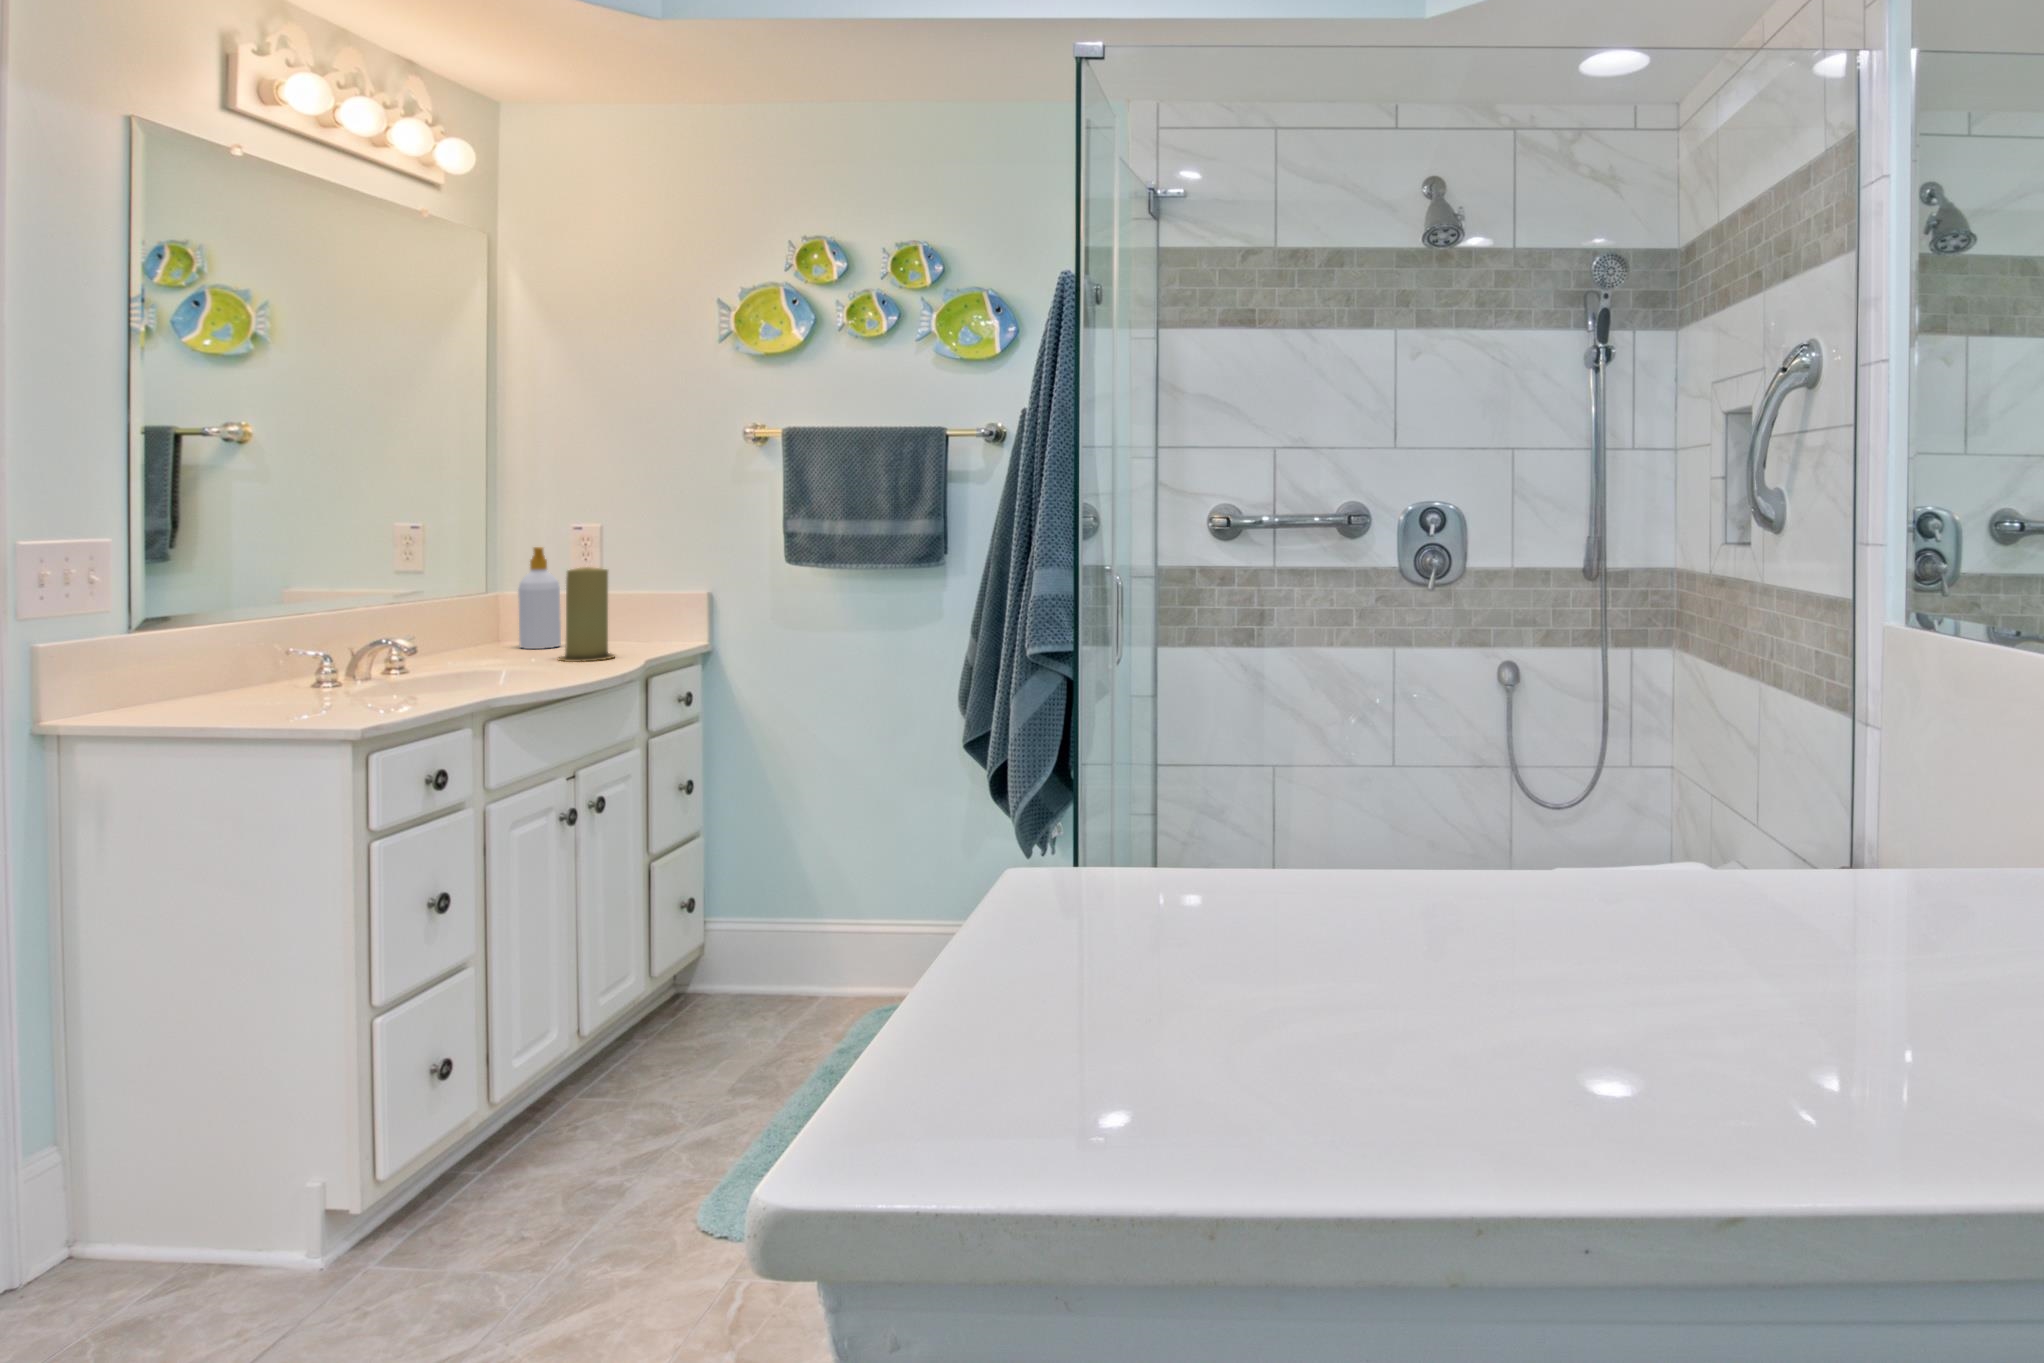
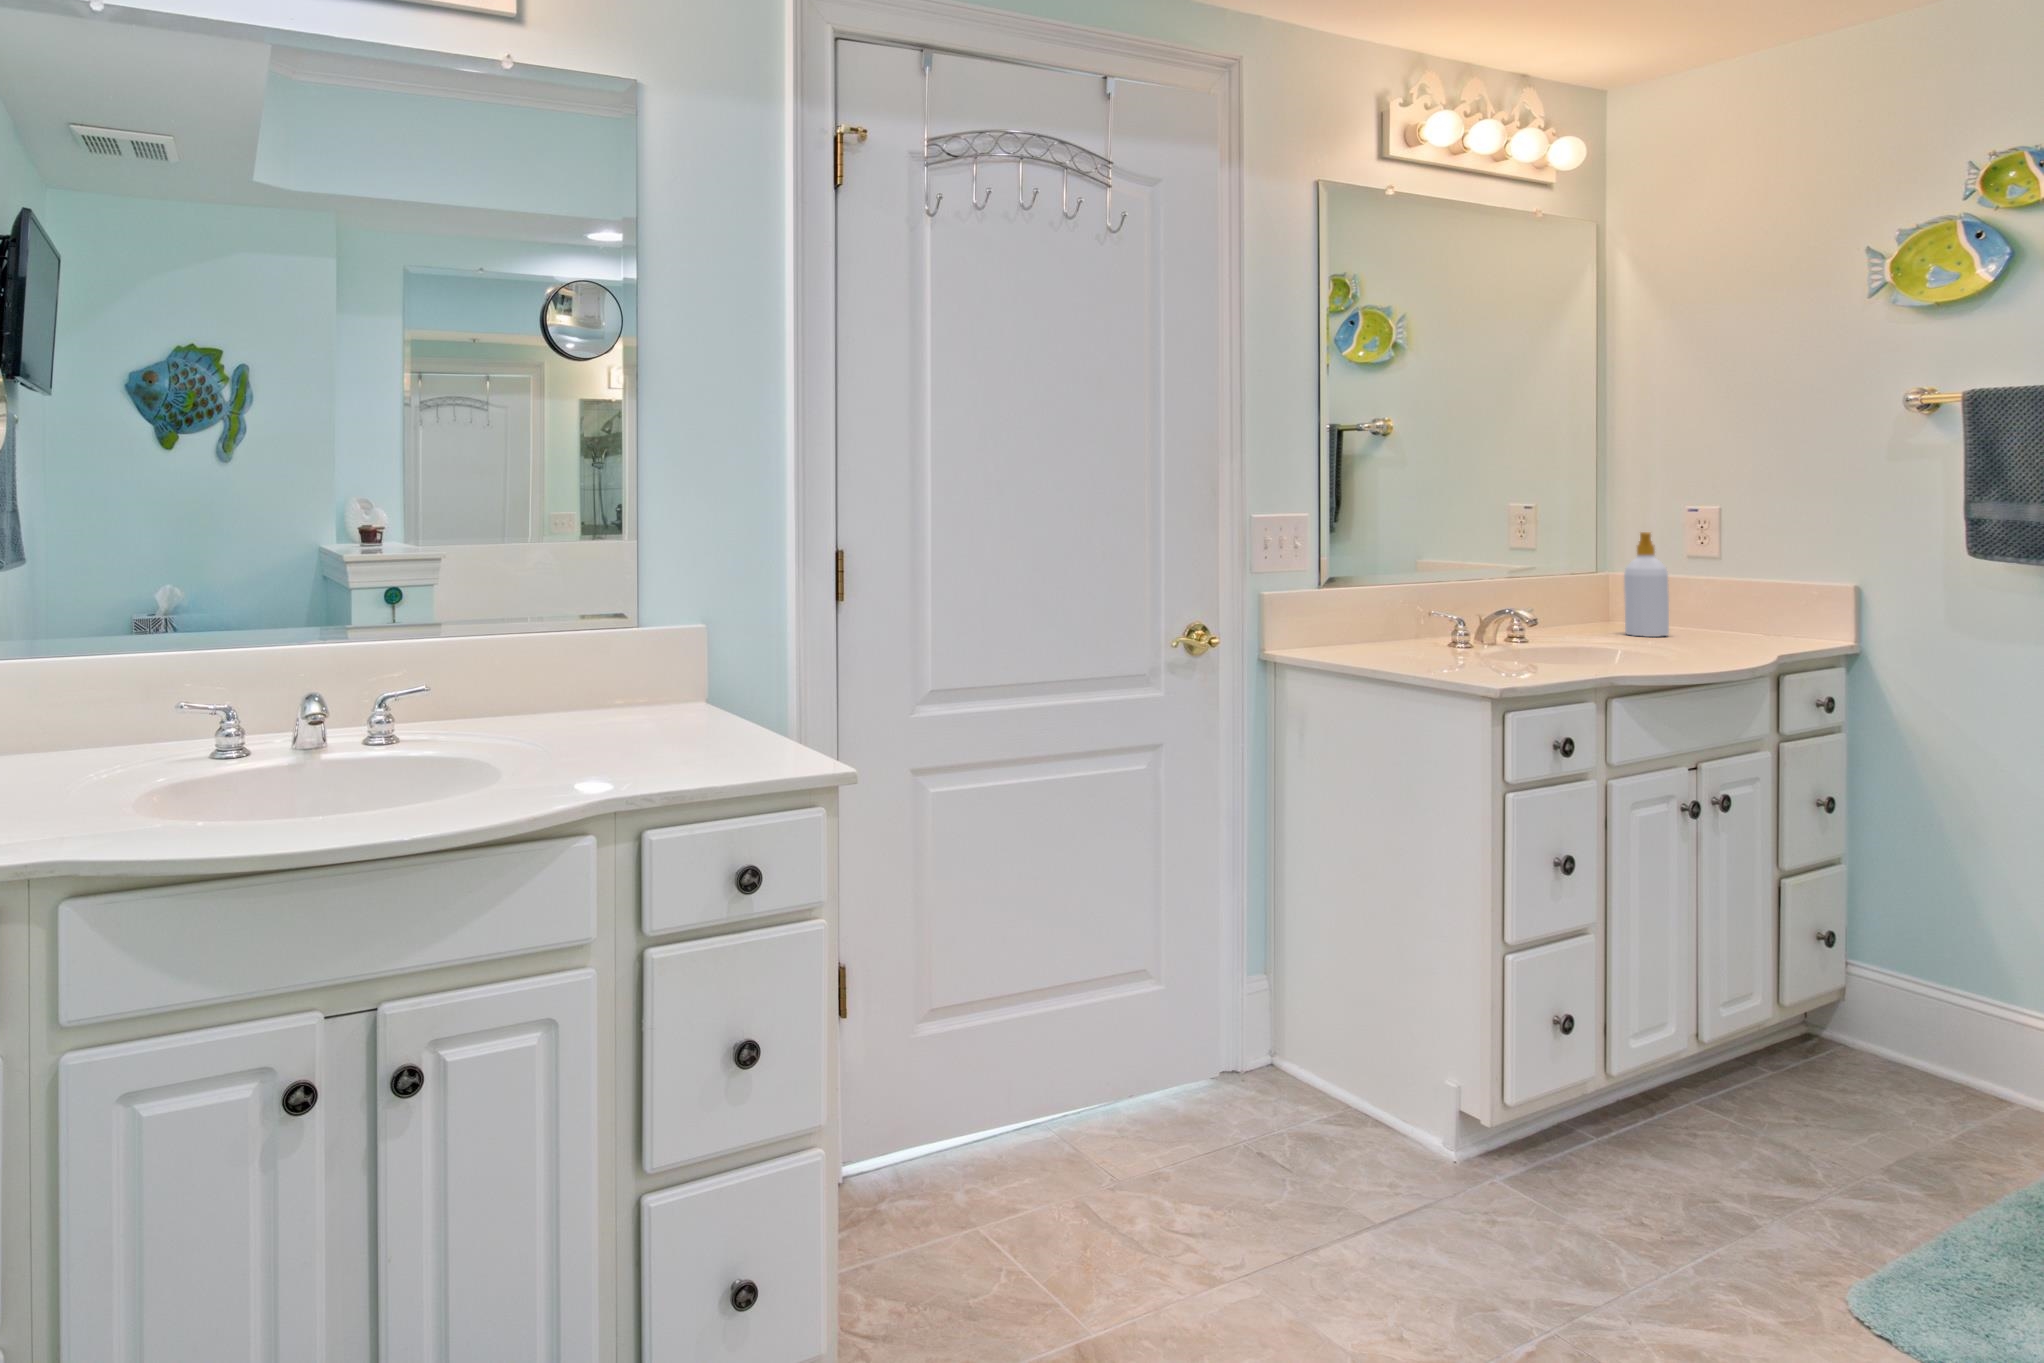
candle: present [558,567,615,662] -> none [1669,553,1735,652]

